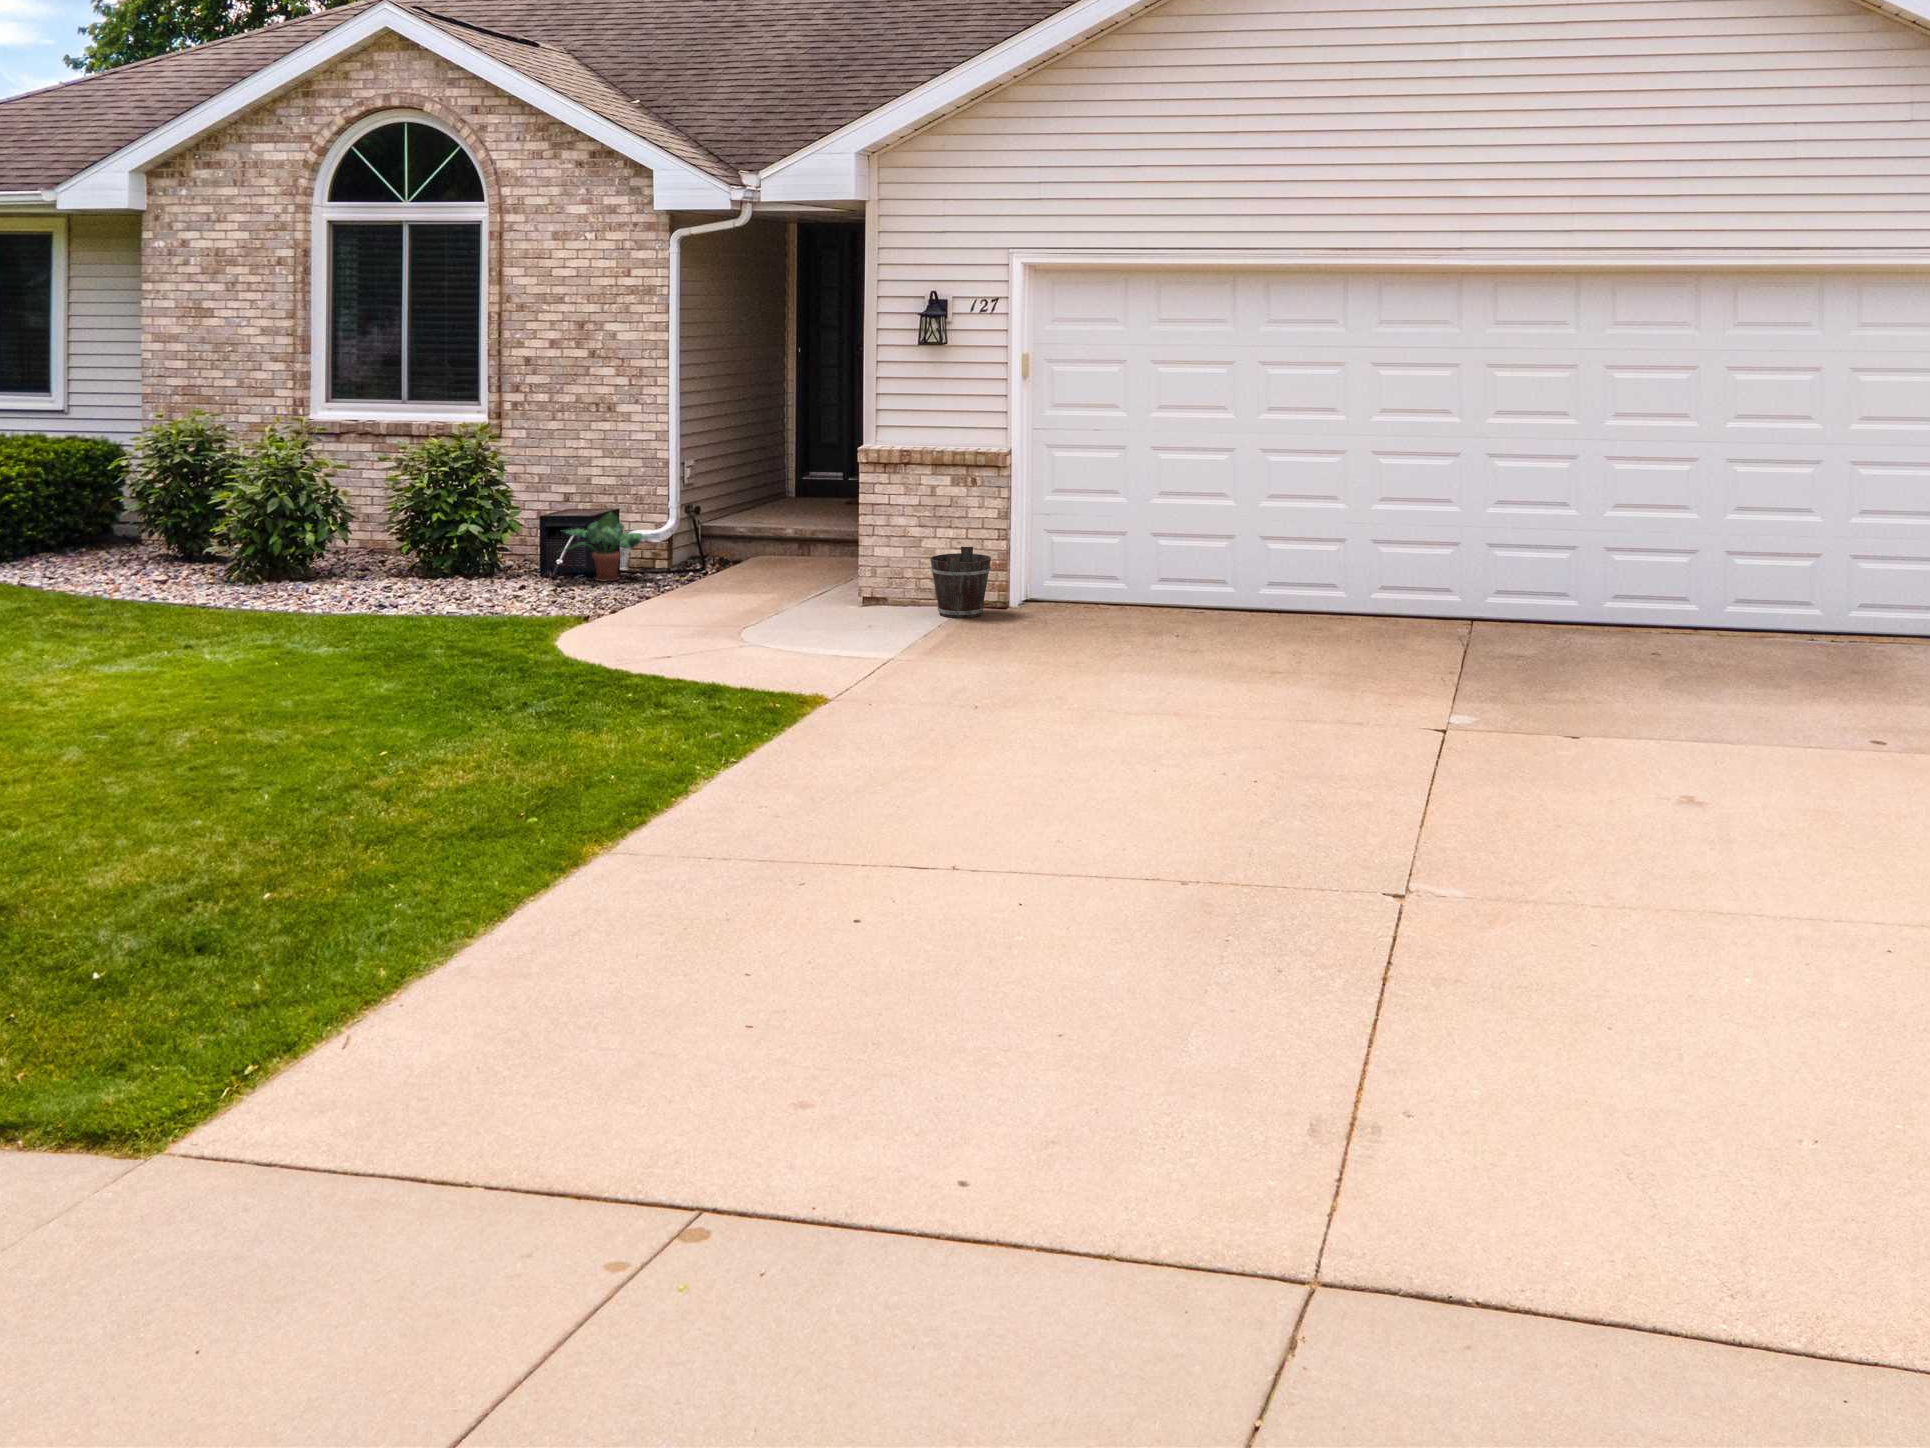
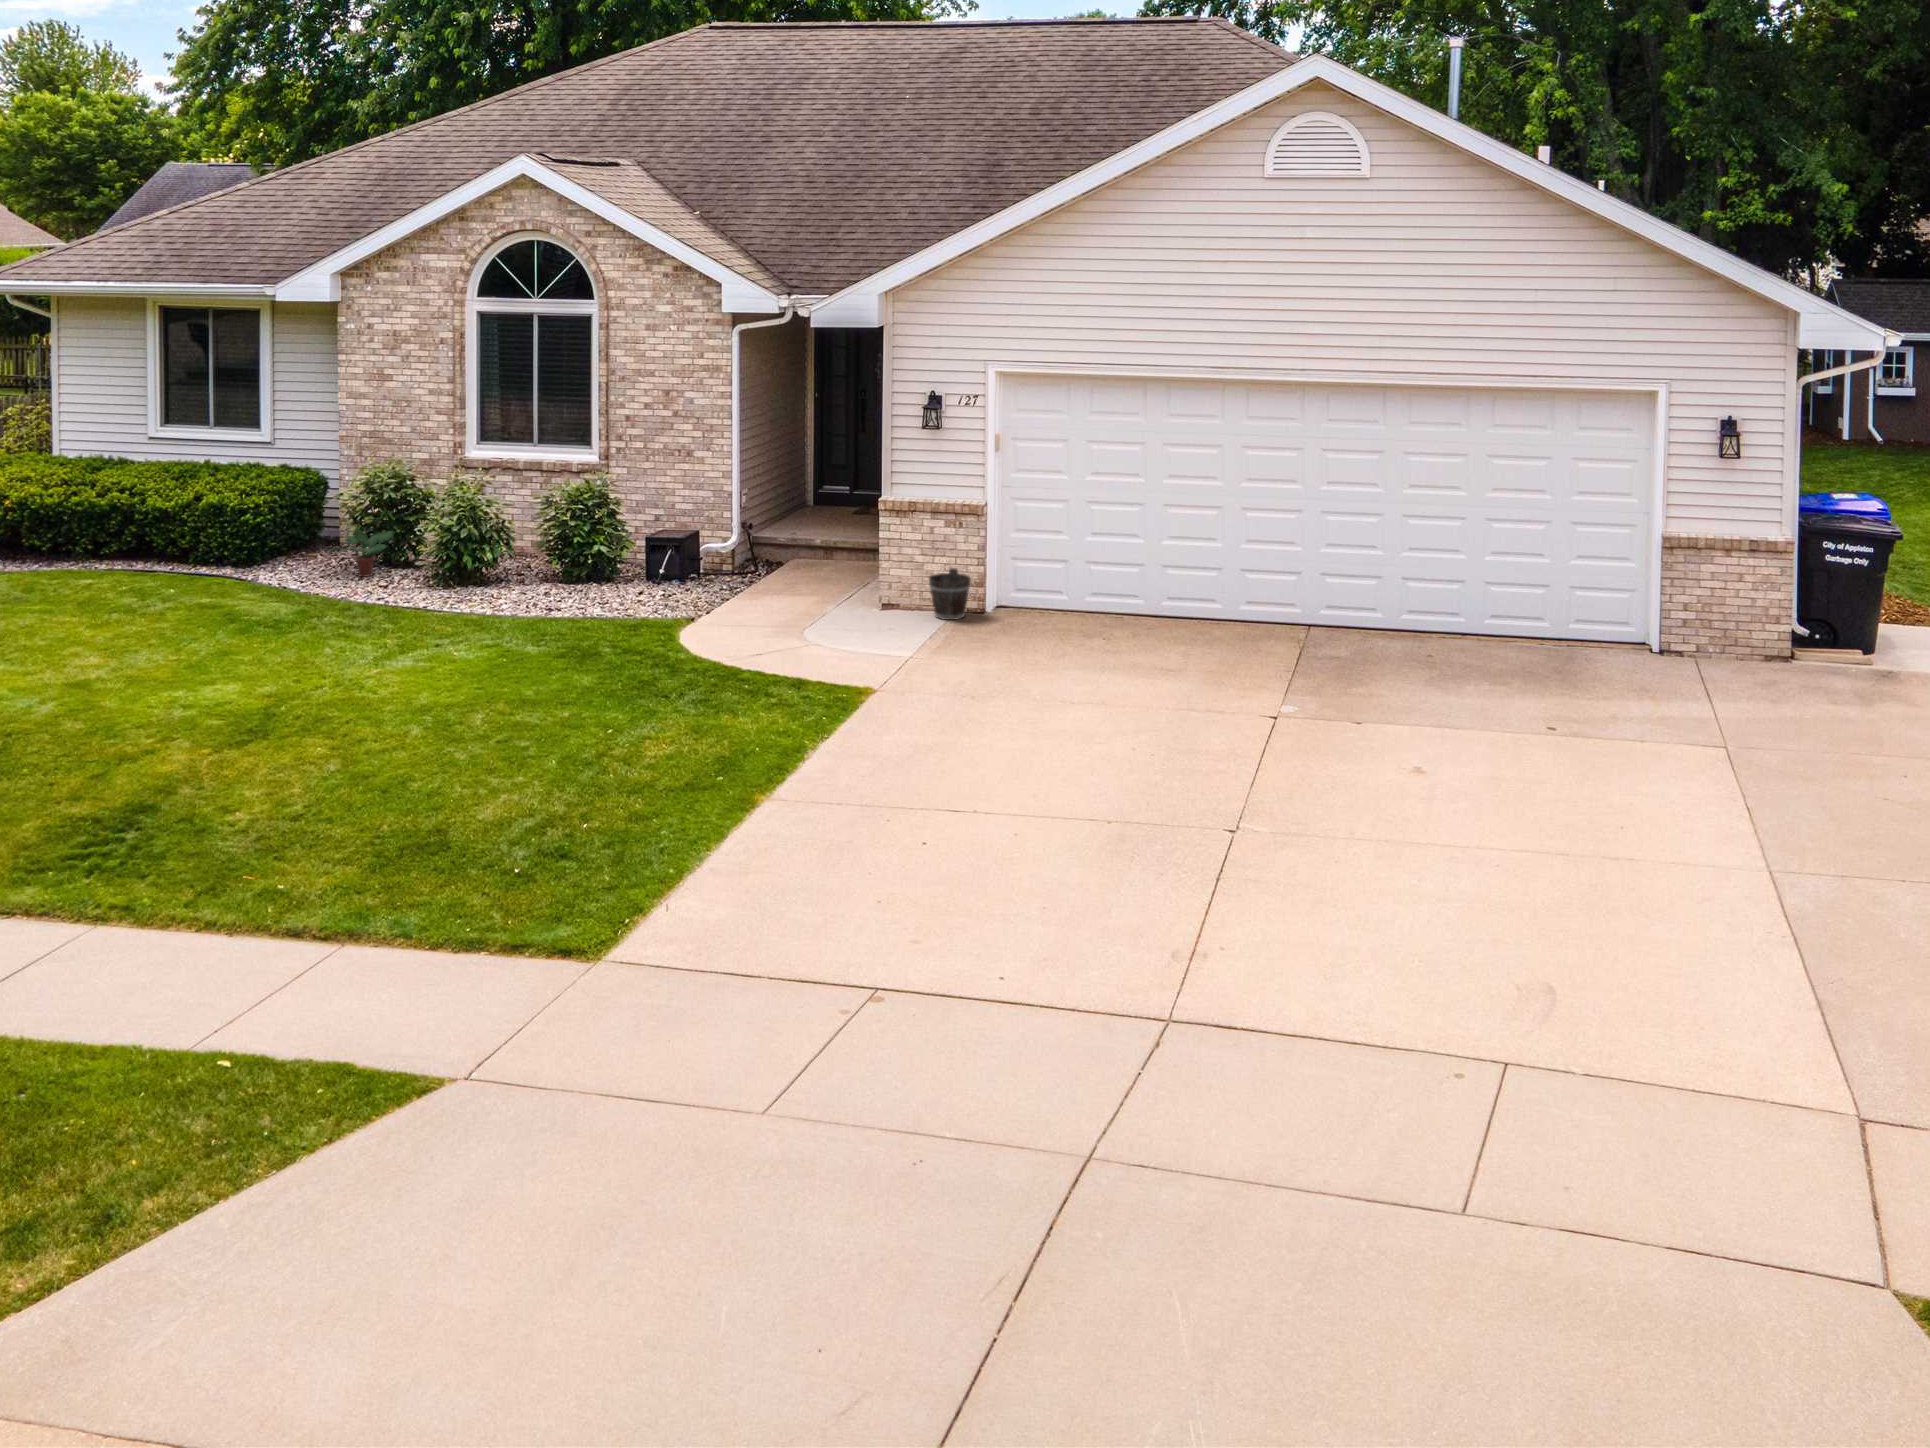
potted plant: present [557,512,649,582] -> present [324,529,394,577]

